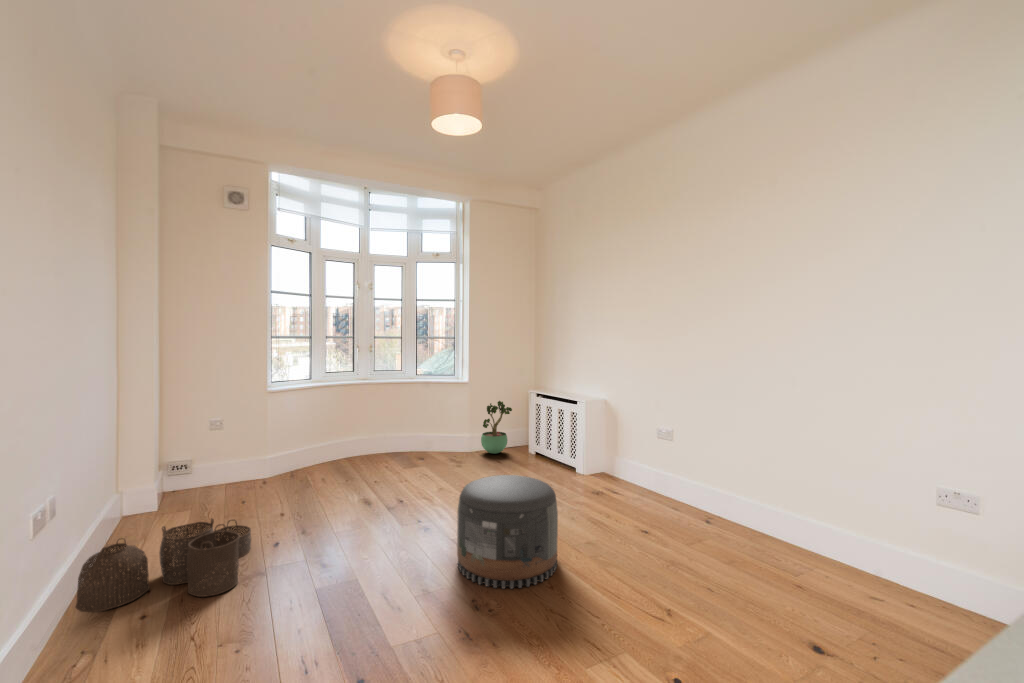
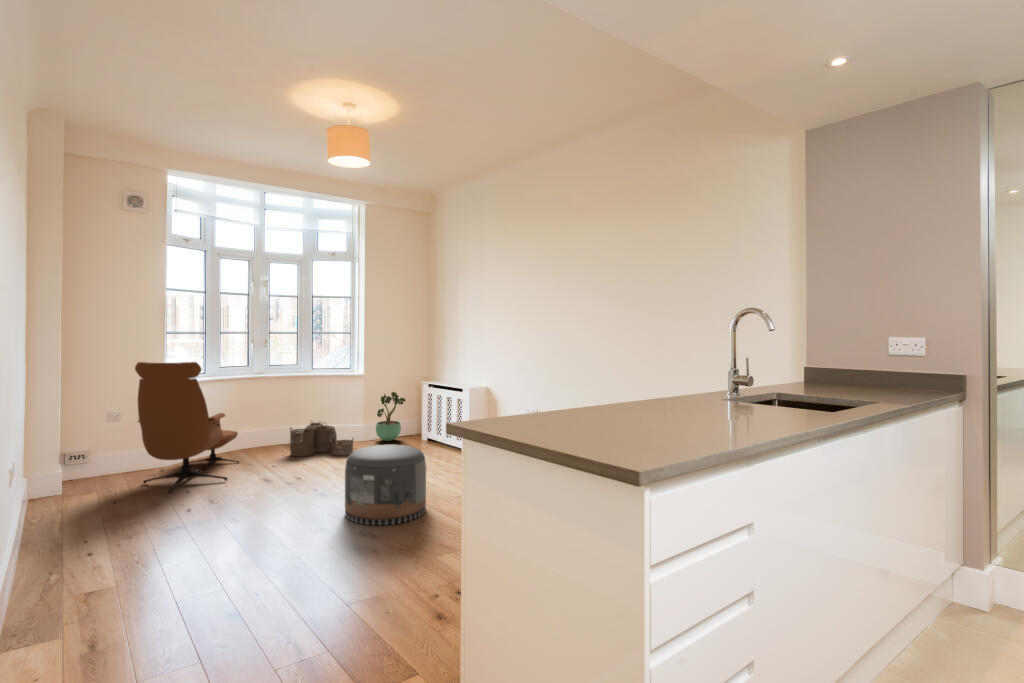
lounge chair: none [227,370,341,519] -> present [135,362,239,493]
woven basket: present [76,518,251,612] -> present [290,423,353,456]

